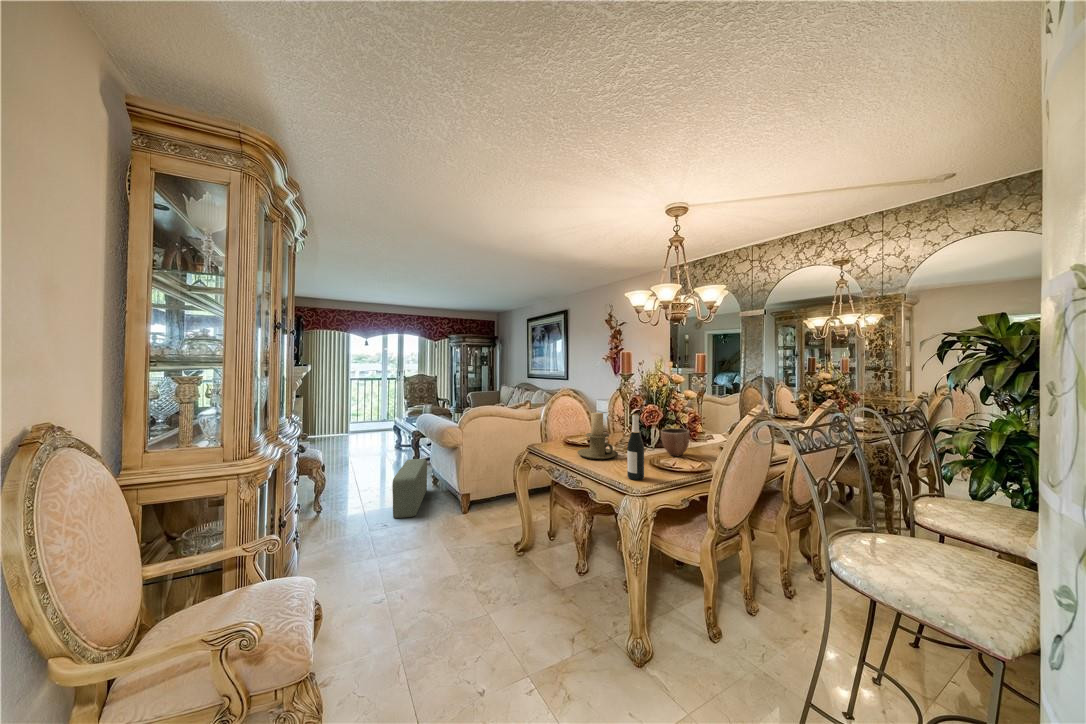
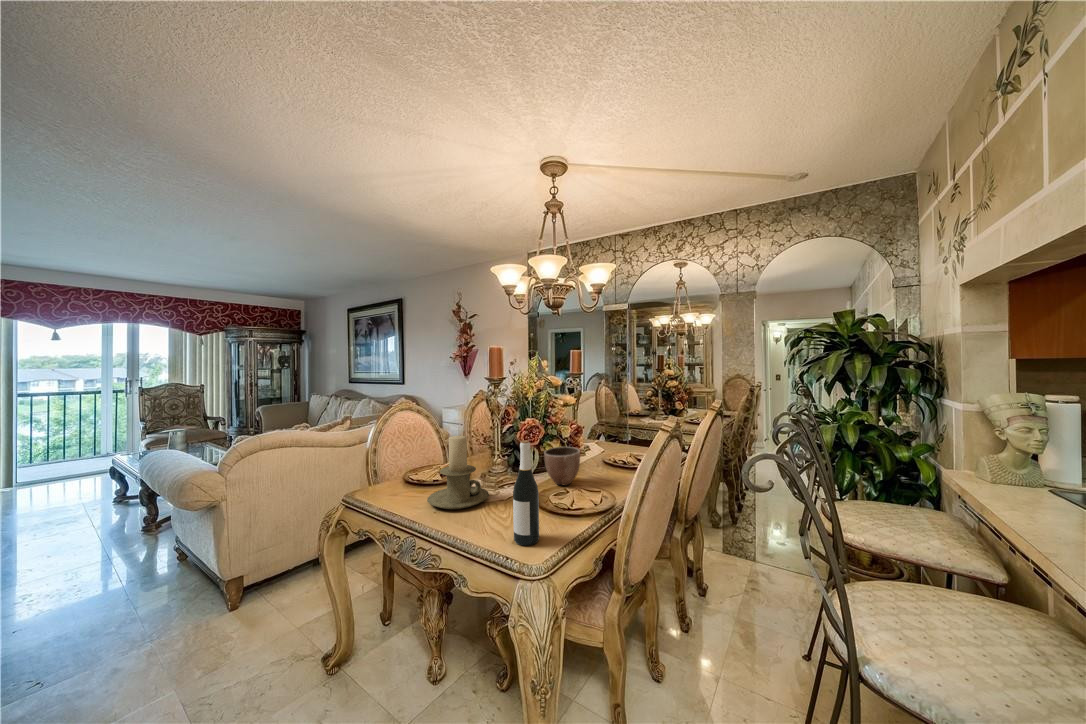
pouf: present [392,459,427,518] -> none [57,529,159,662]

